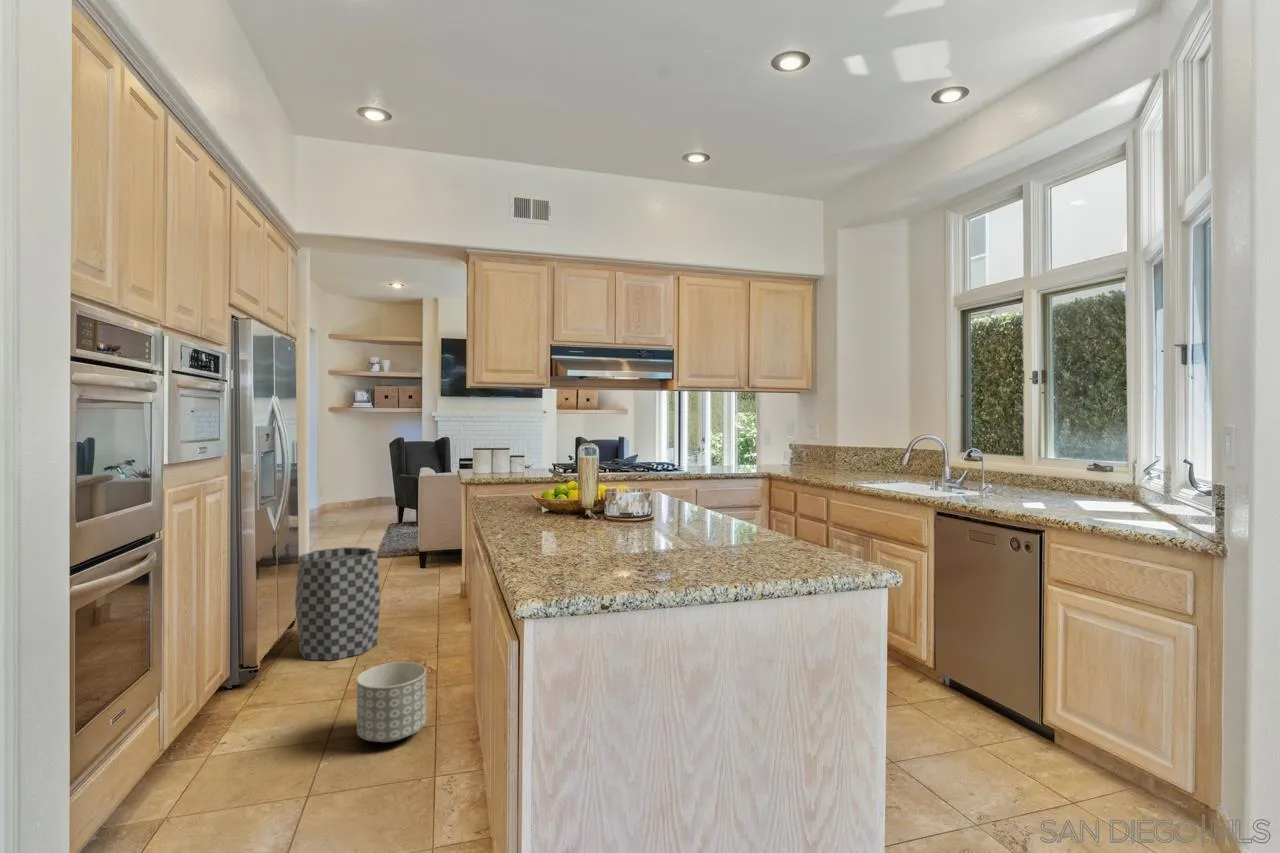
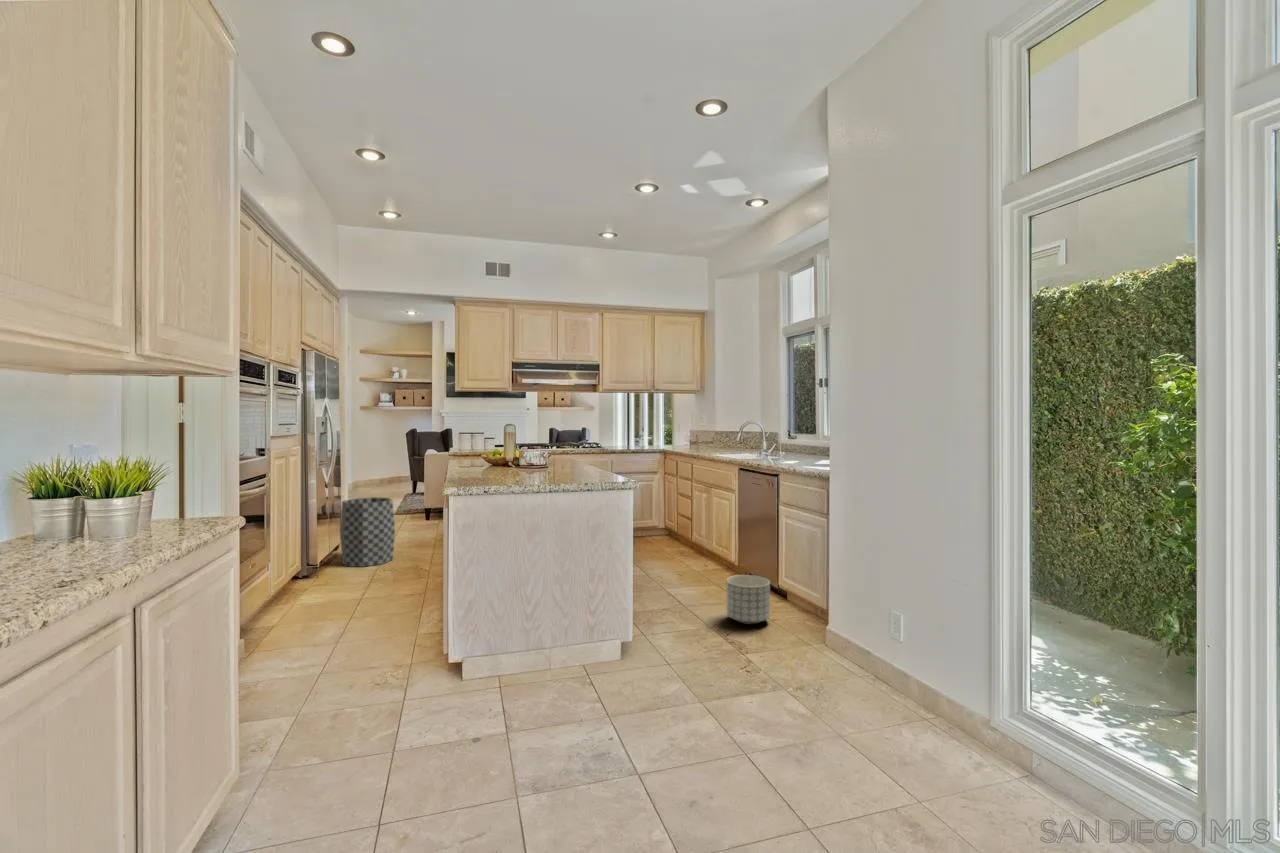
planter: present [357,662,426,743] -> present [727,575,770,624]

